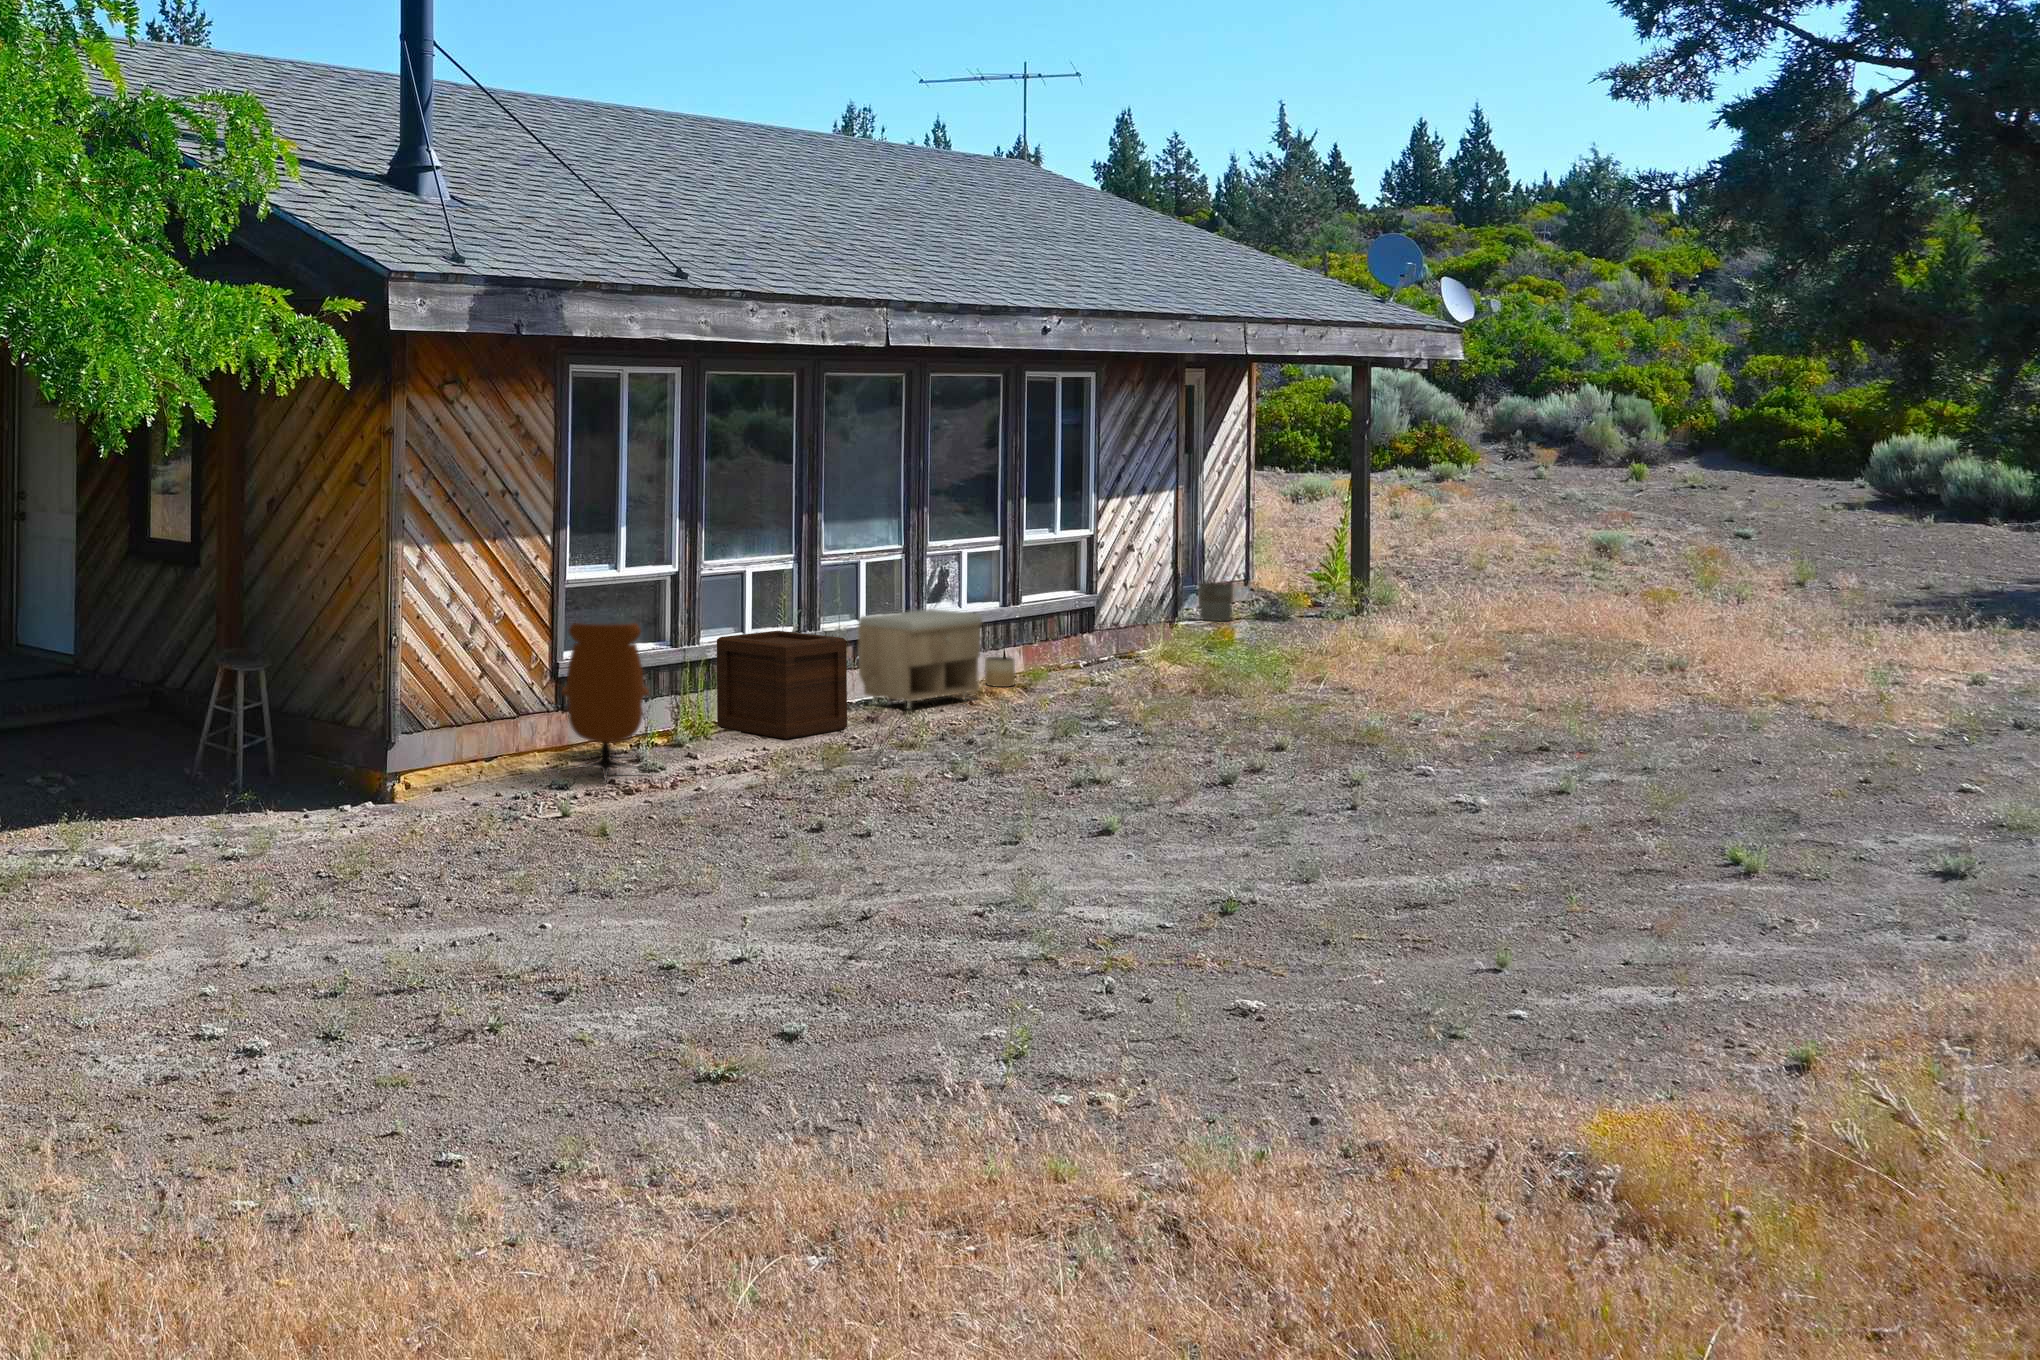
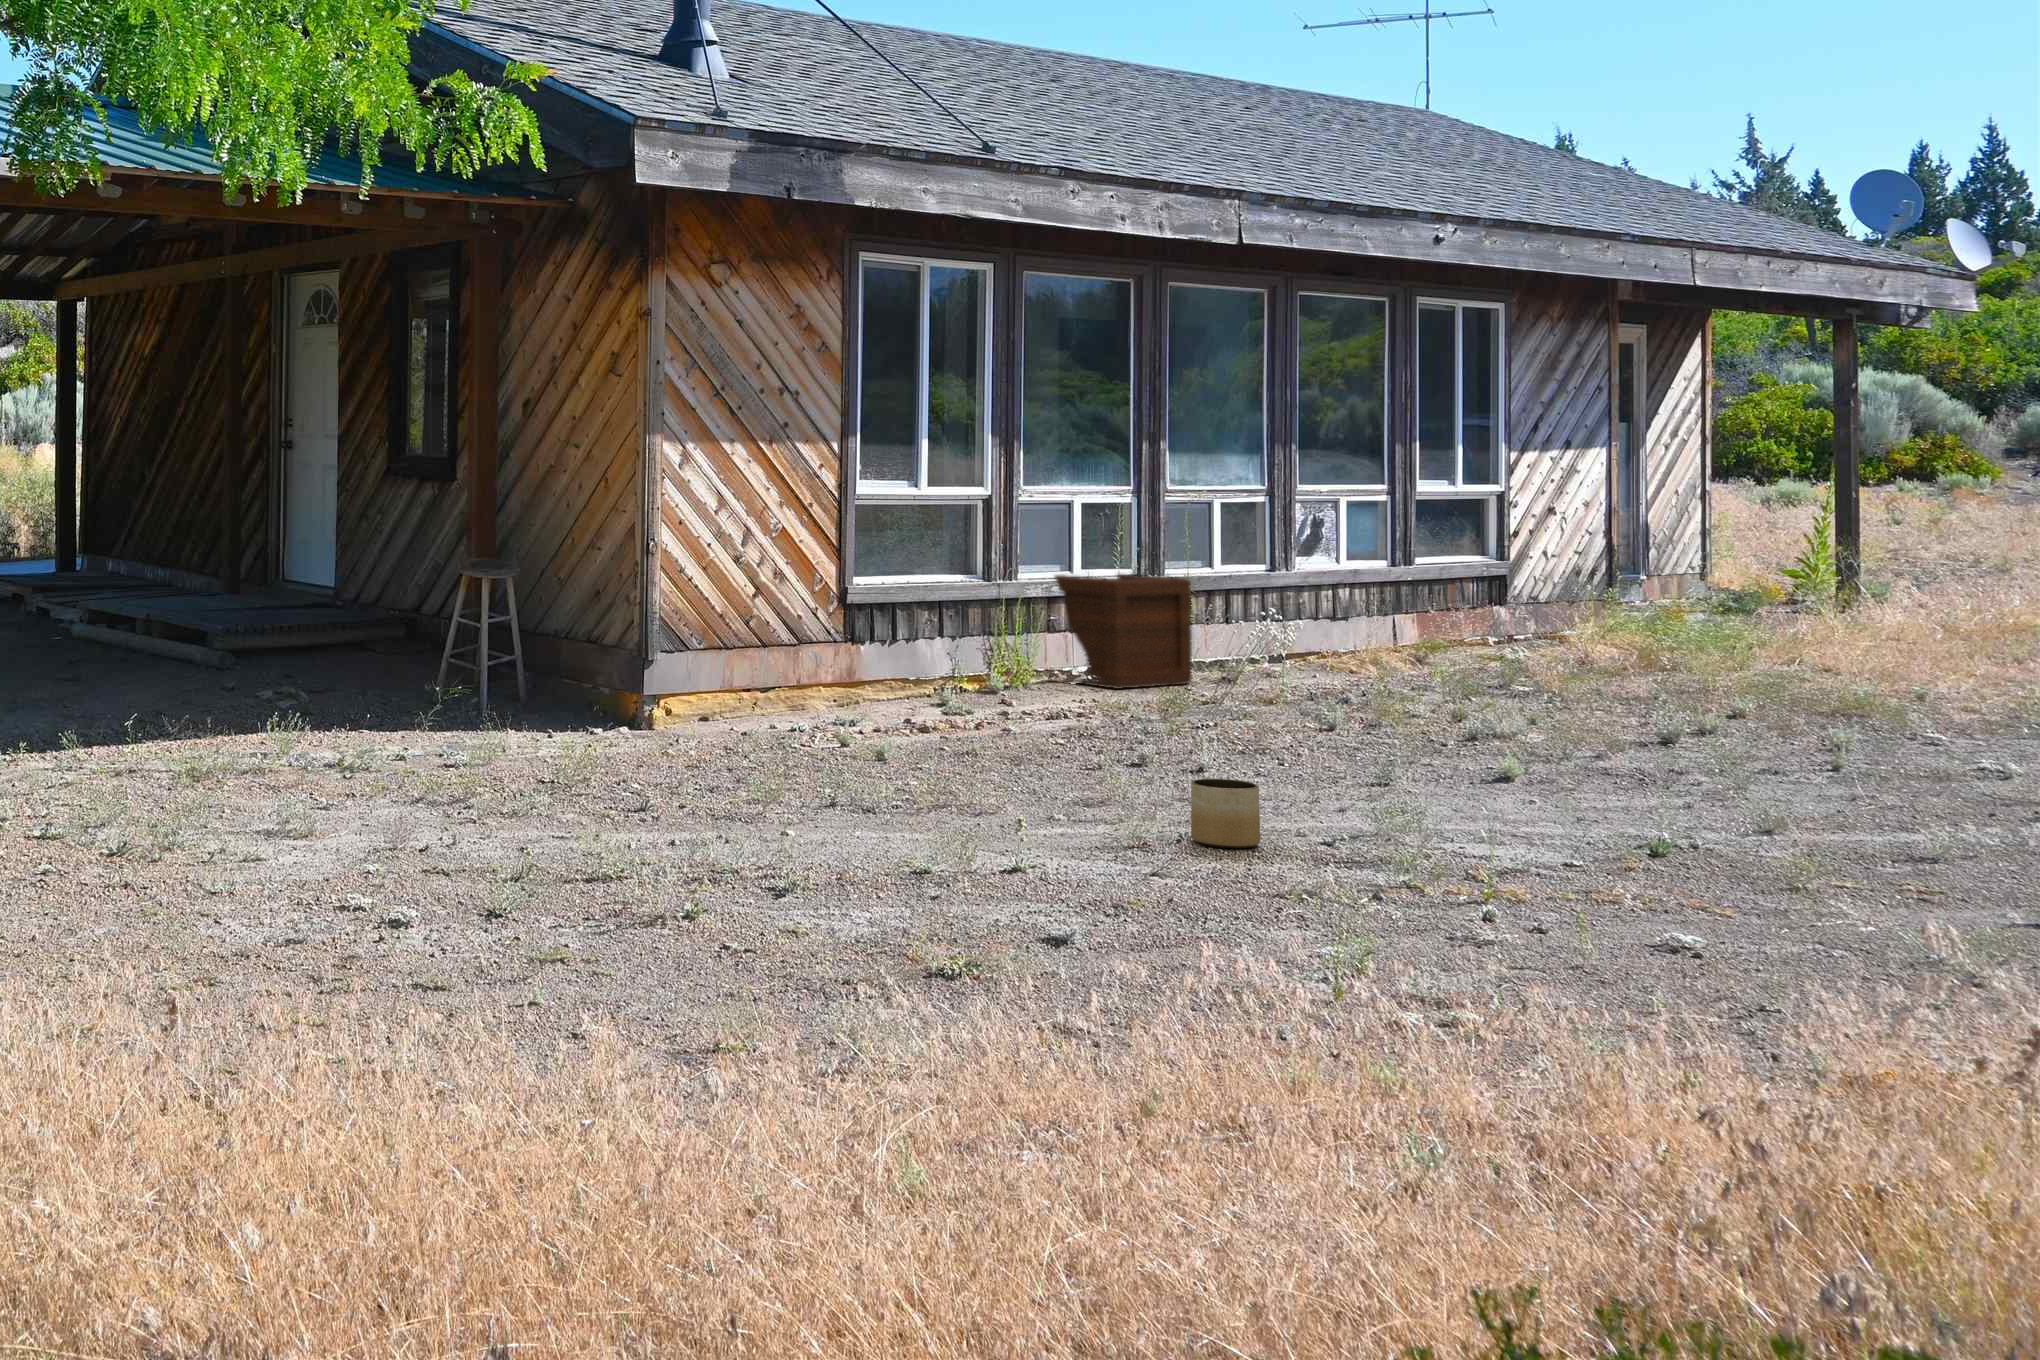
bucket: present [1197,582,1233,621] -> none [1638,560,1687,606]
storage bench: present [858,609,982,709] -> none [1210,563,1362,671]
lounge chair: present [558,623,653,782] -> none [840,531,953,714]
planter: present [985,657,1015,687] -> present [1191,779,1260,848]

